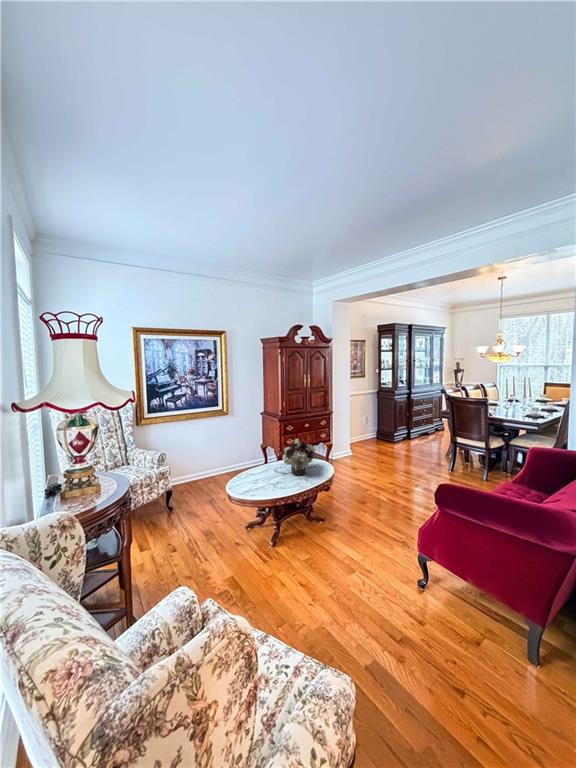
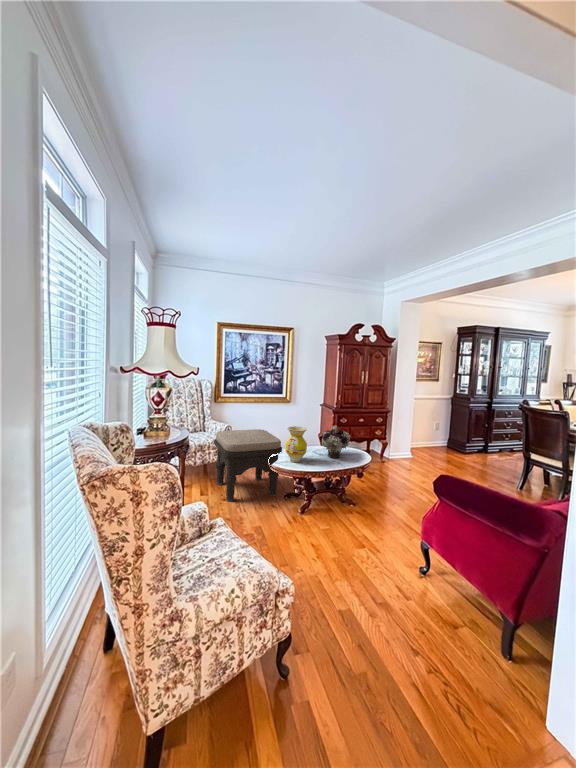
vase: none [247,446,272,489] -> present [285,426,307,462]
ottoman: none [149,453,238,551] -> present [214,429,282,502]

